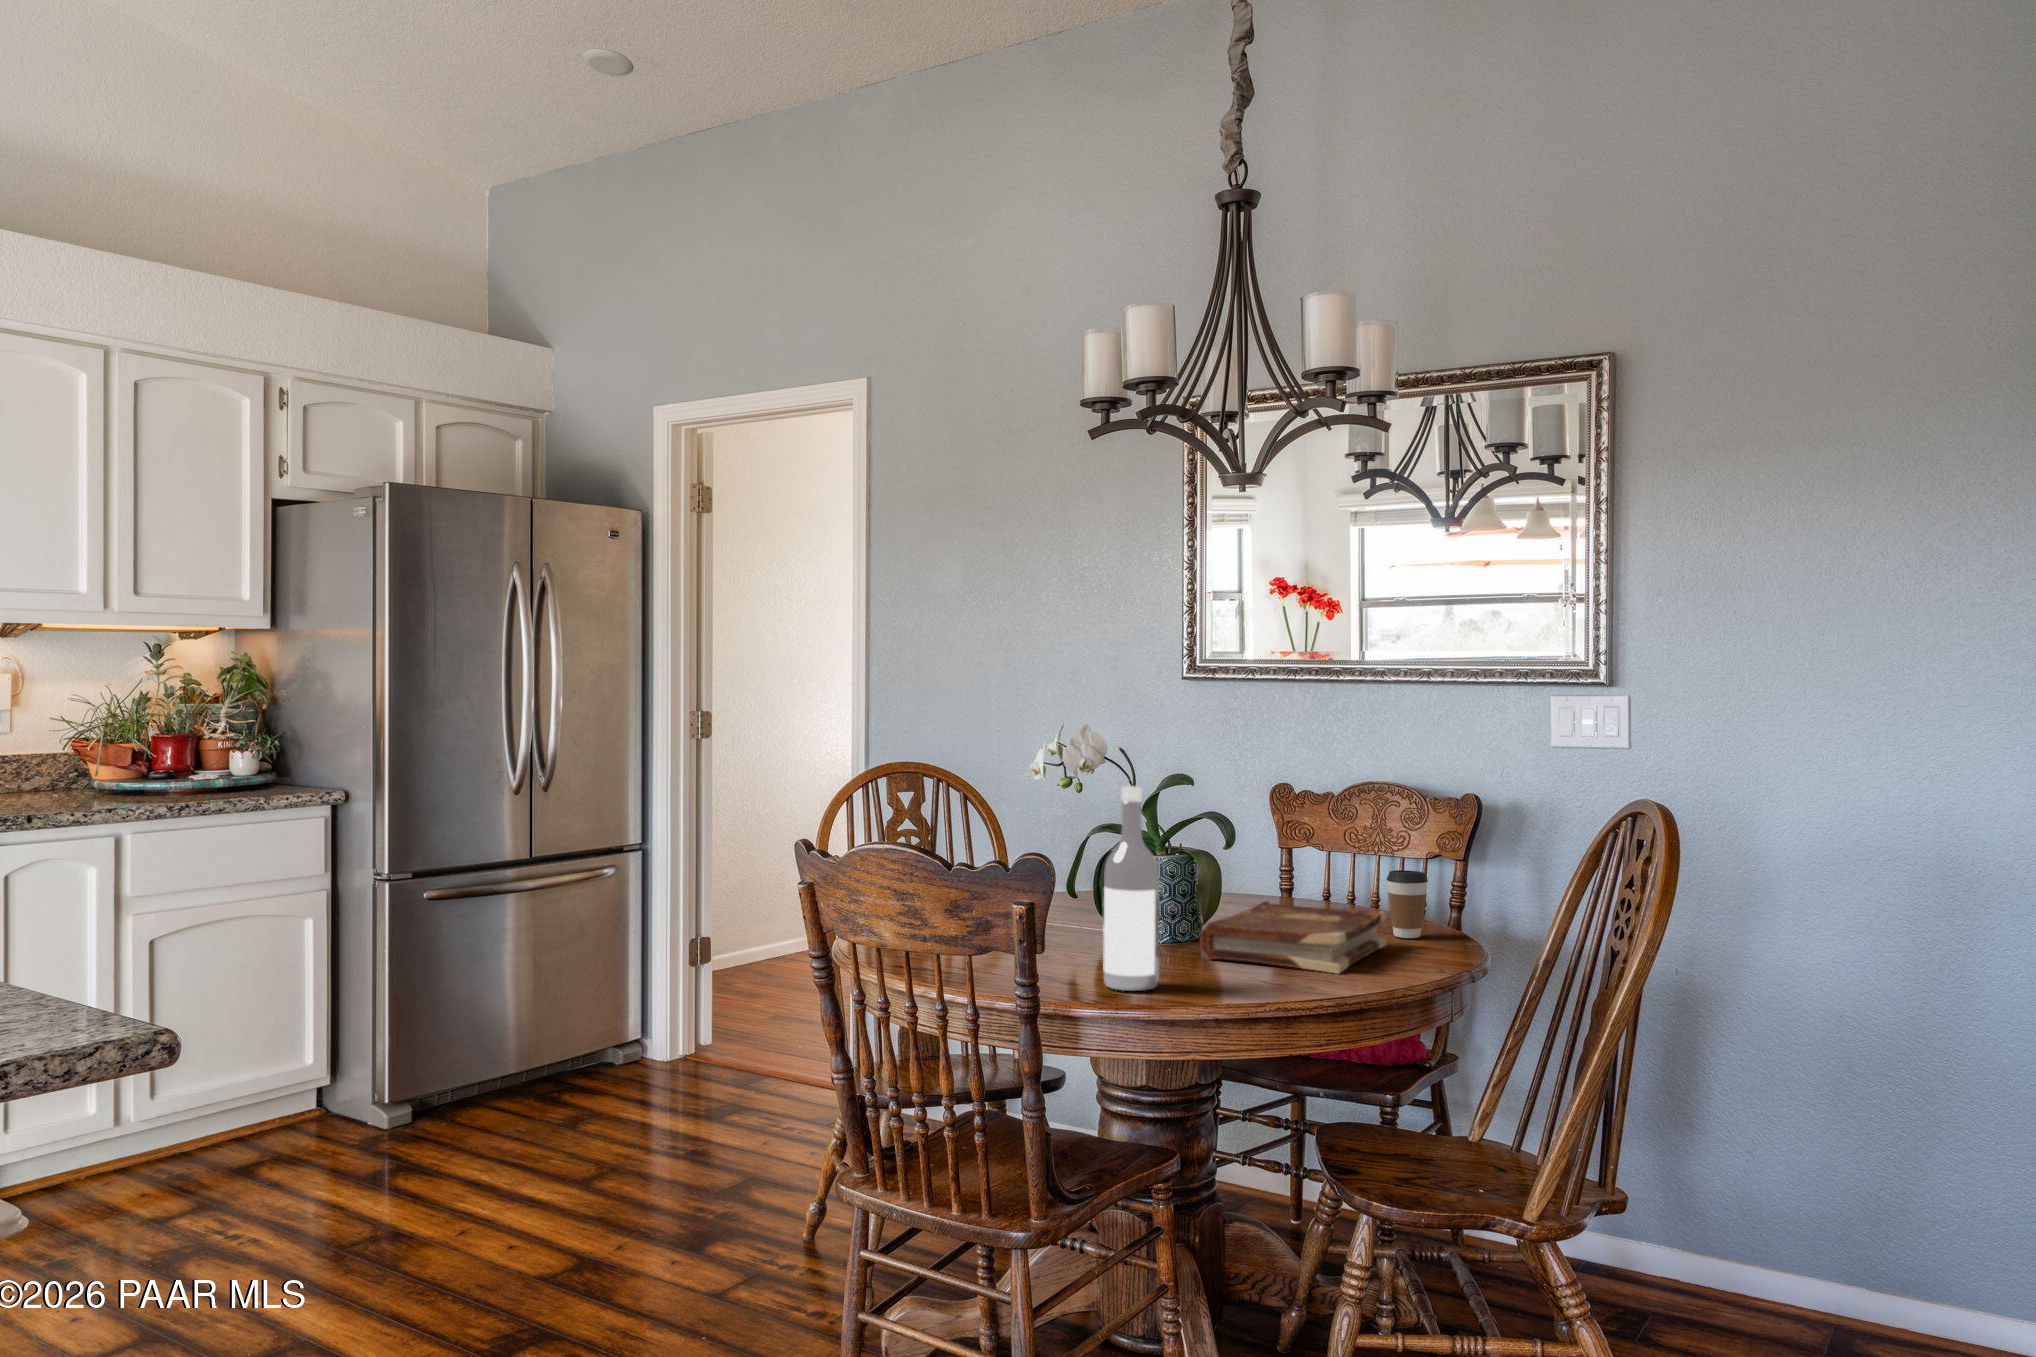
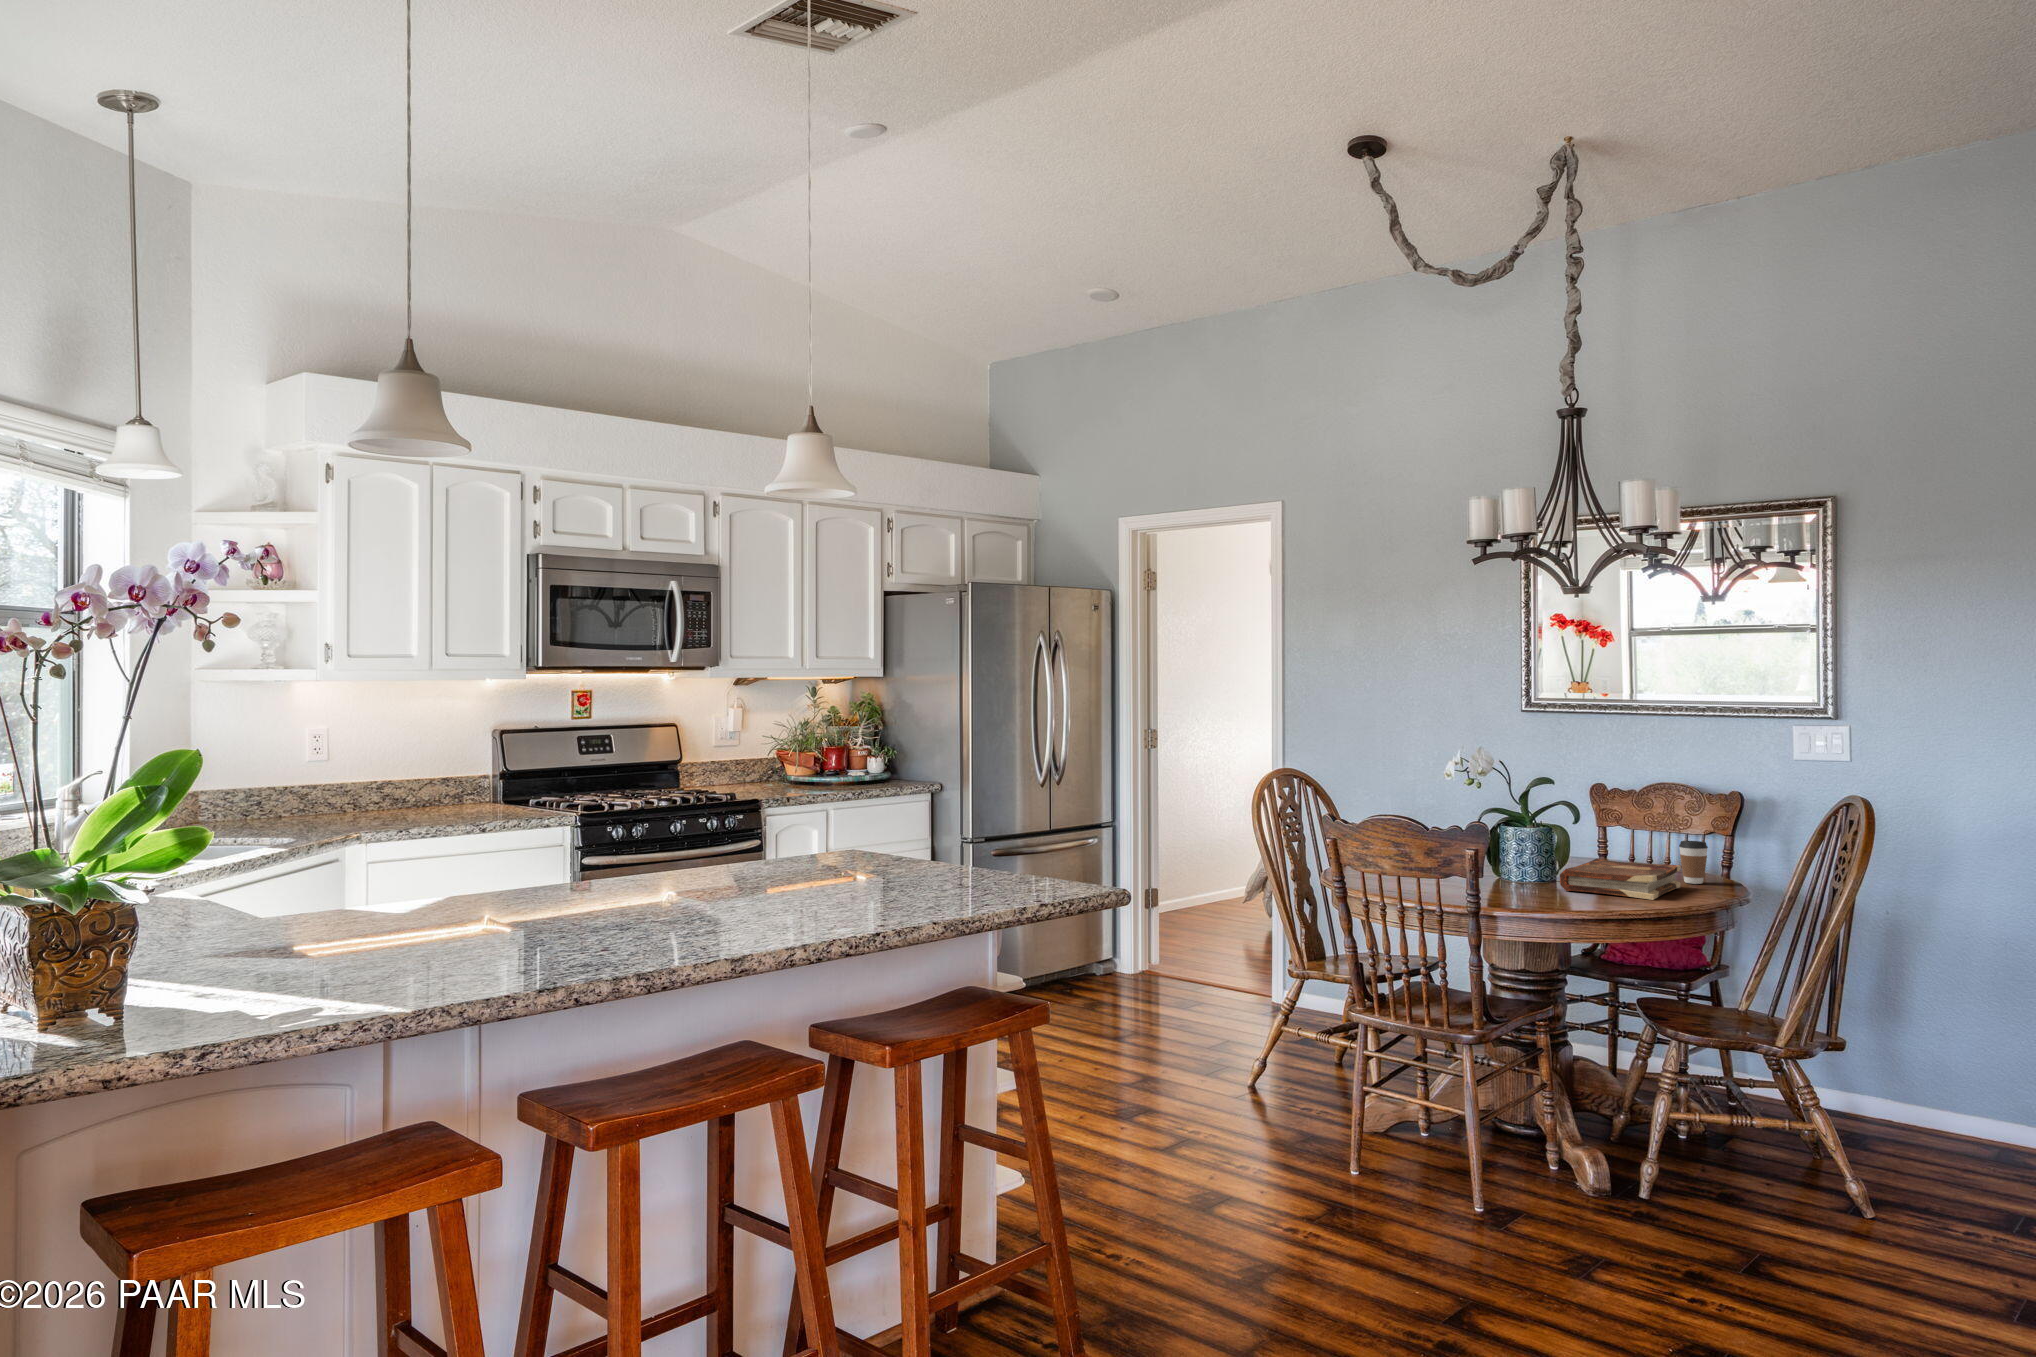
wine bottle: present [1103,786,1159,991] -> none [1508,786,1543,904]

